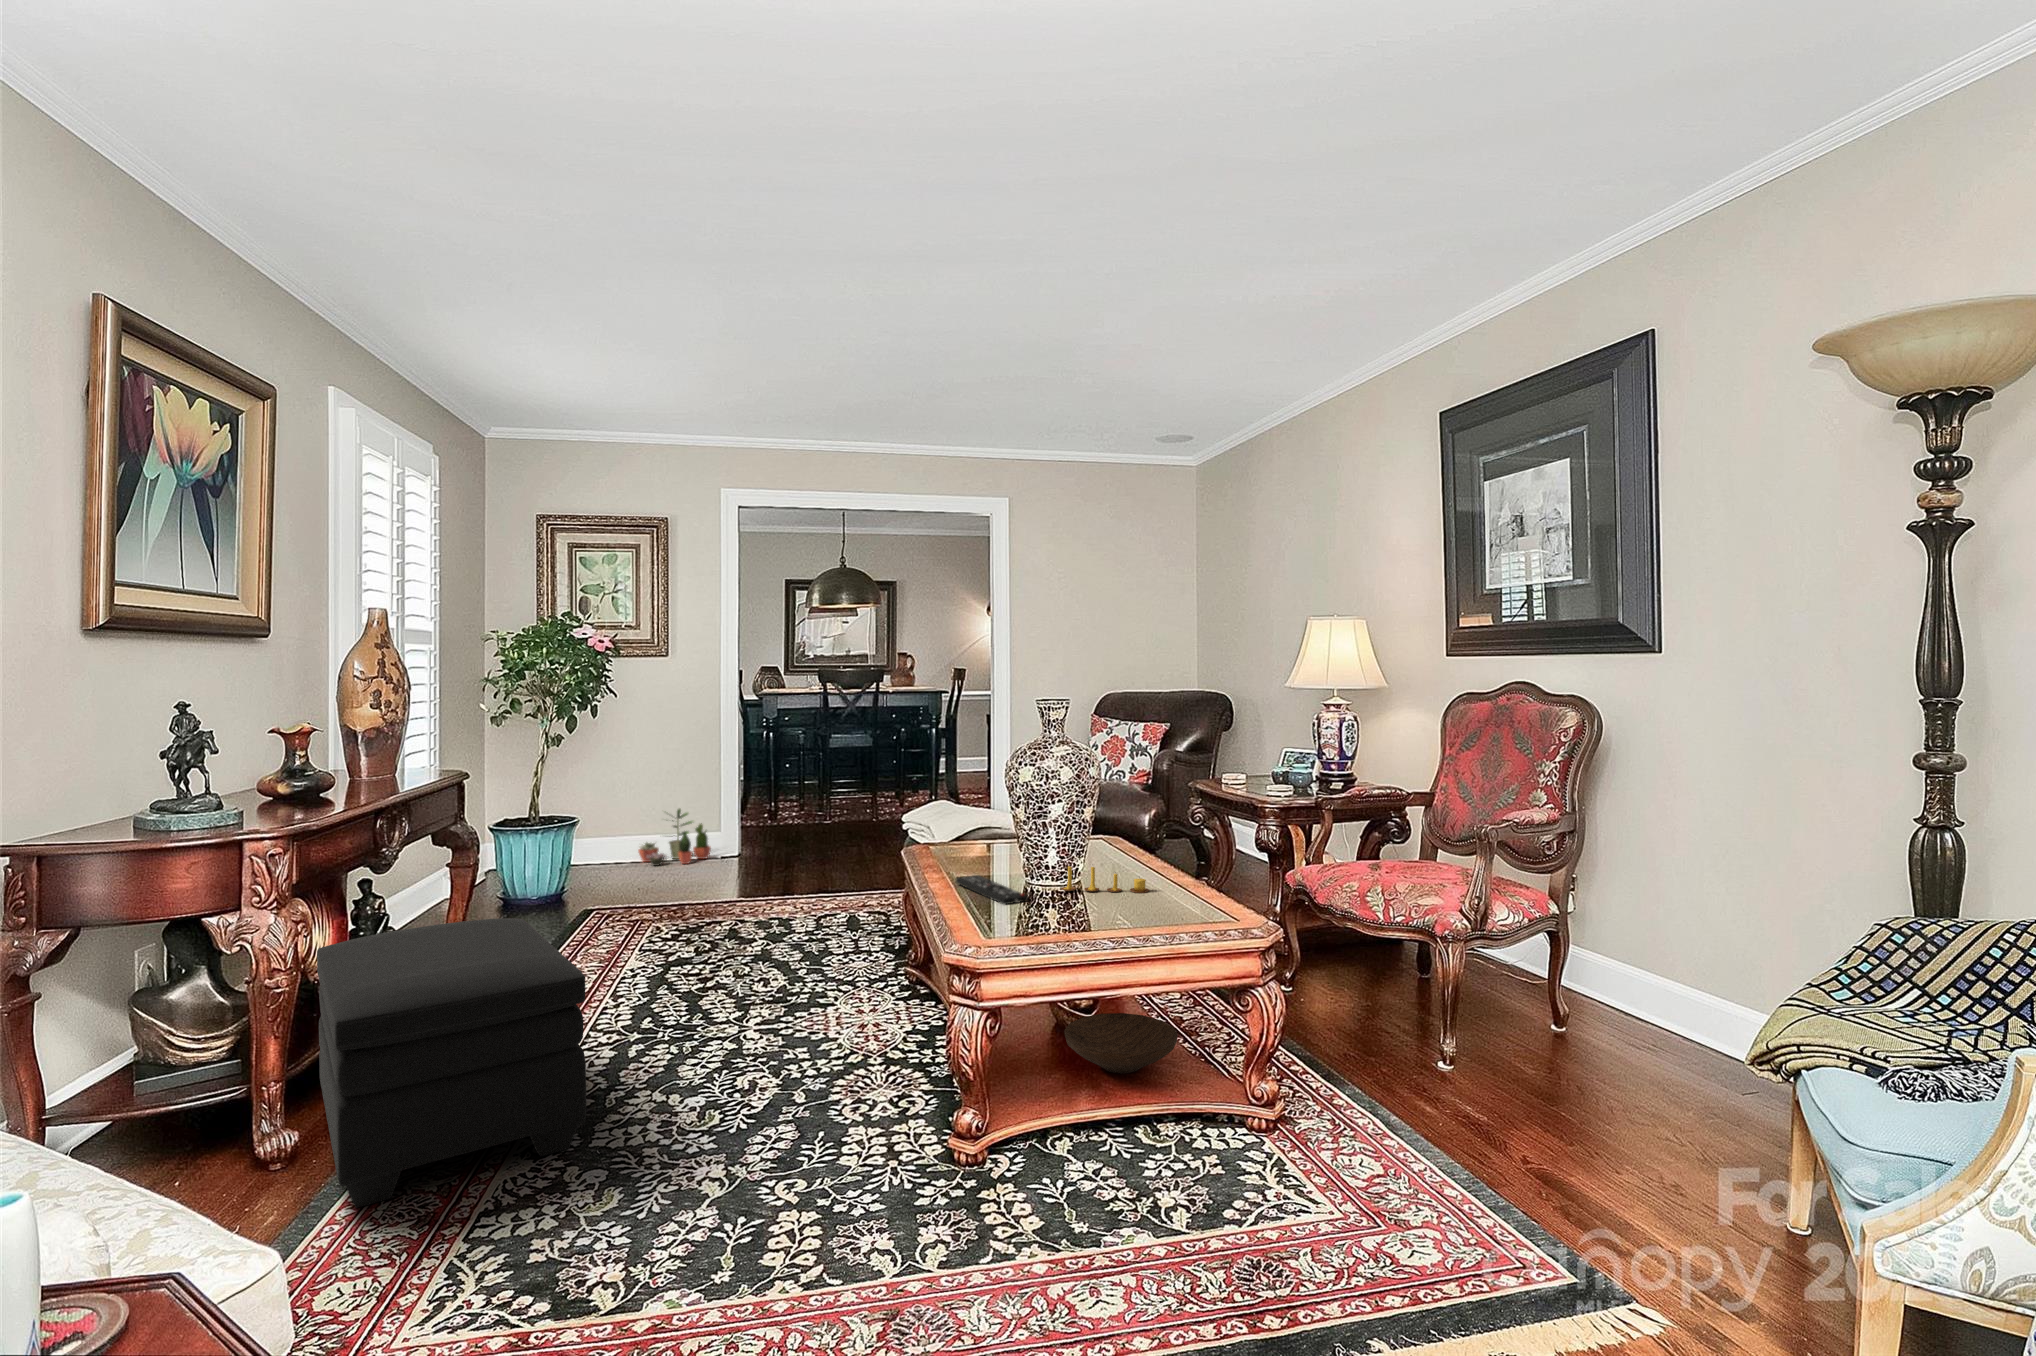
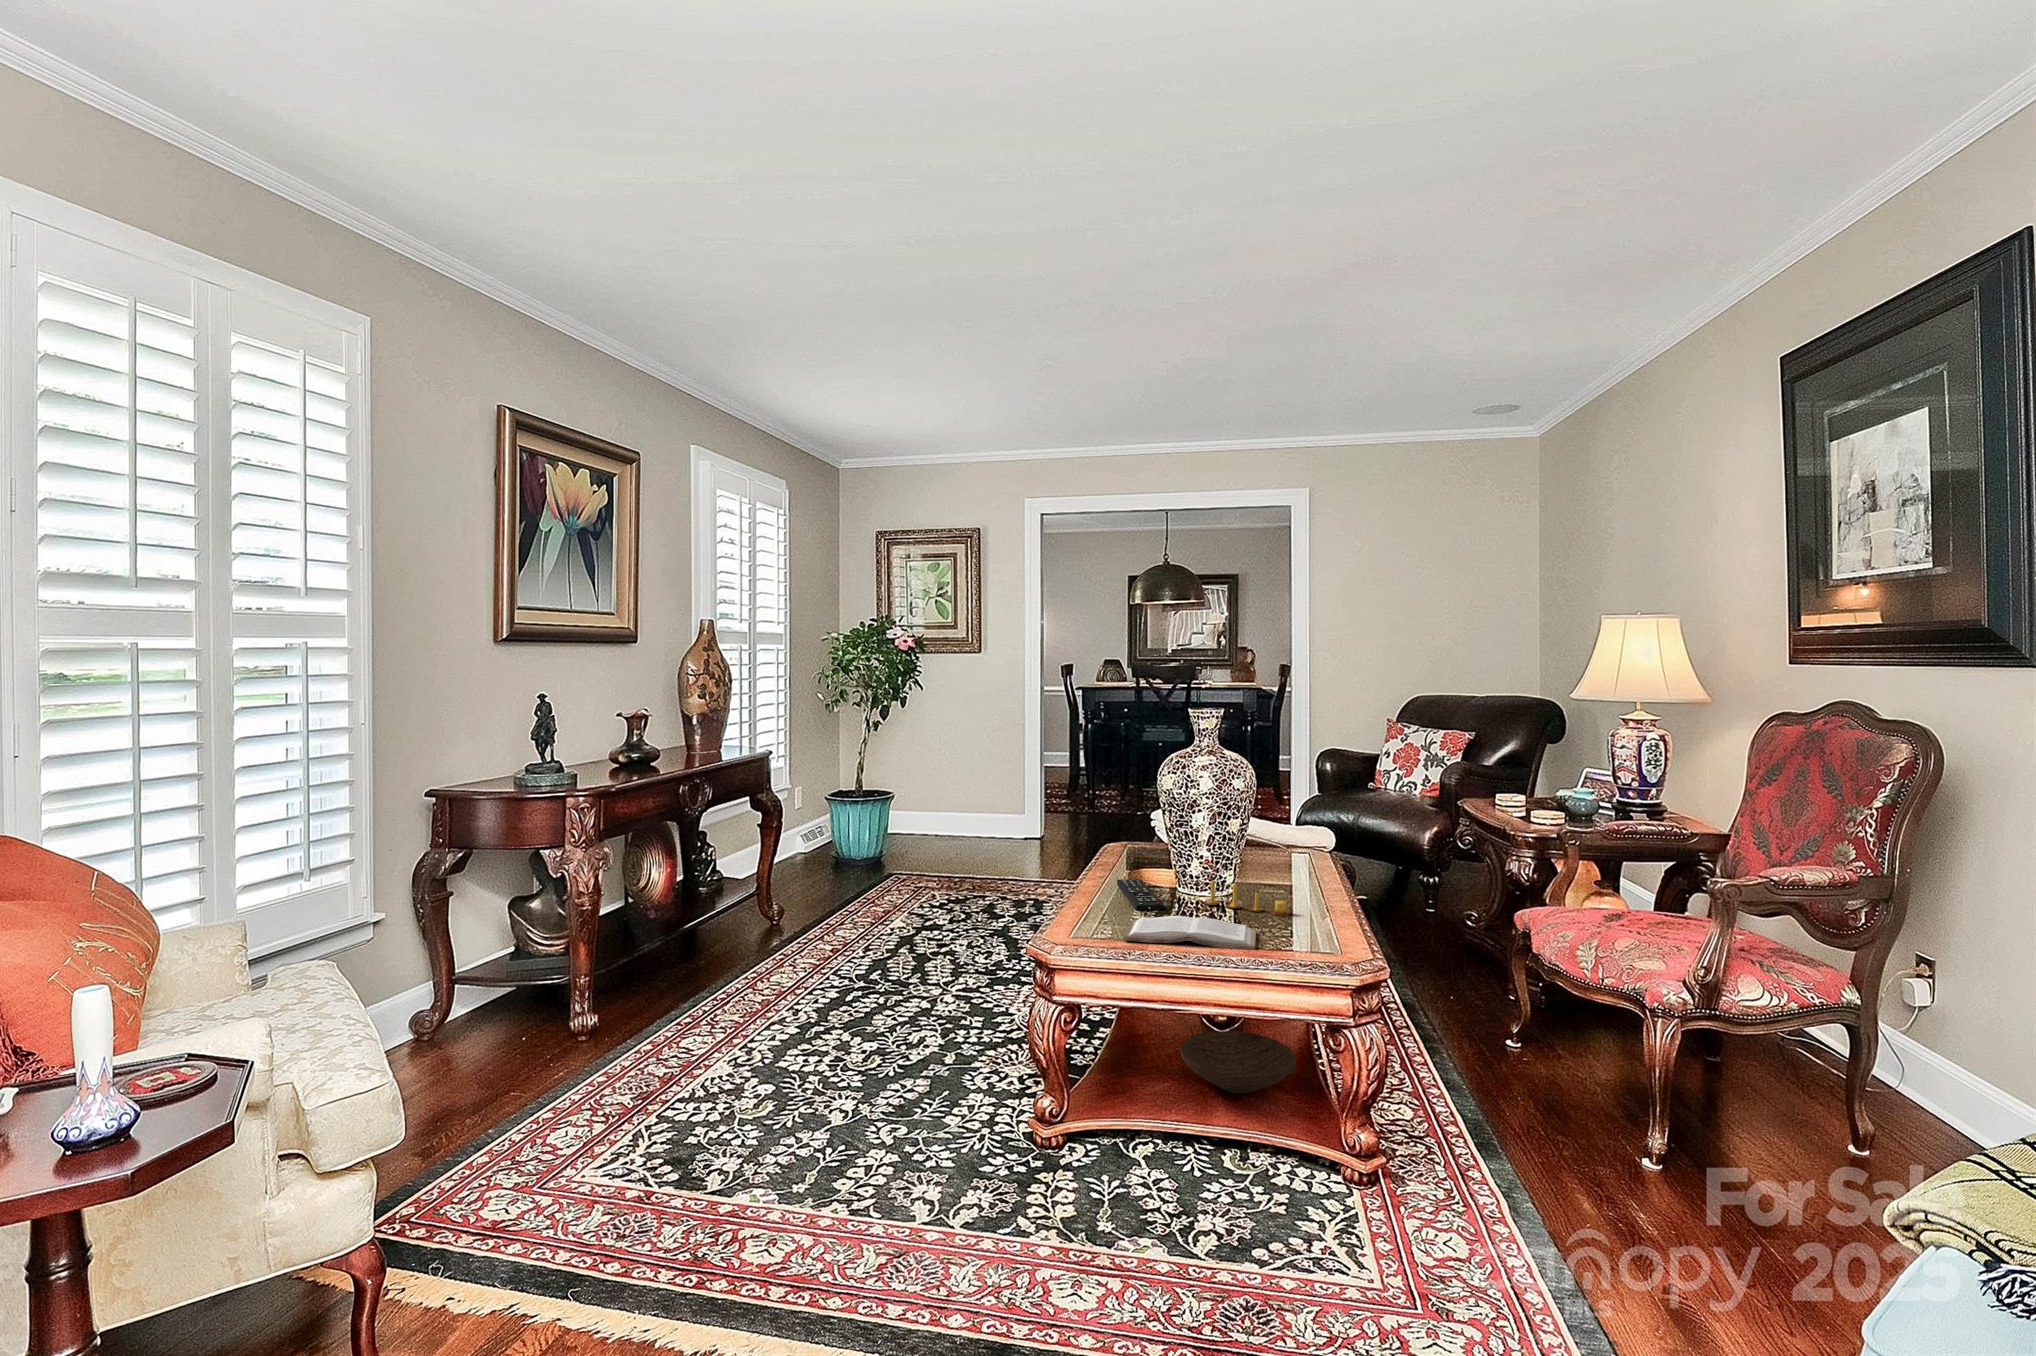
potted plant: present [638,809,711,866] -> none [959,790,1018,841]
book: none [1019,901,1158,932] -> present [1124,916,1256,950]
ottoman: present [317,918,586,1208] -> none [594,874,776,1077]

